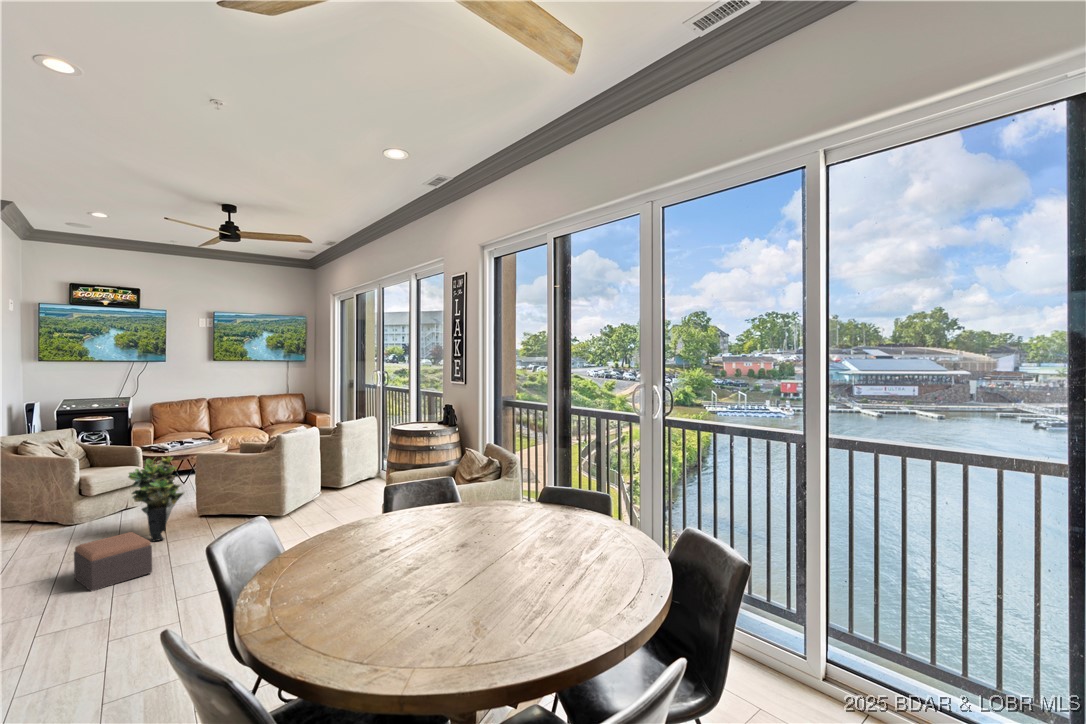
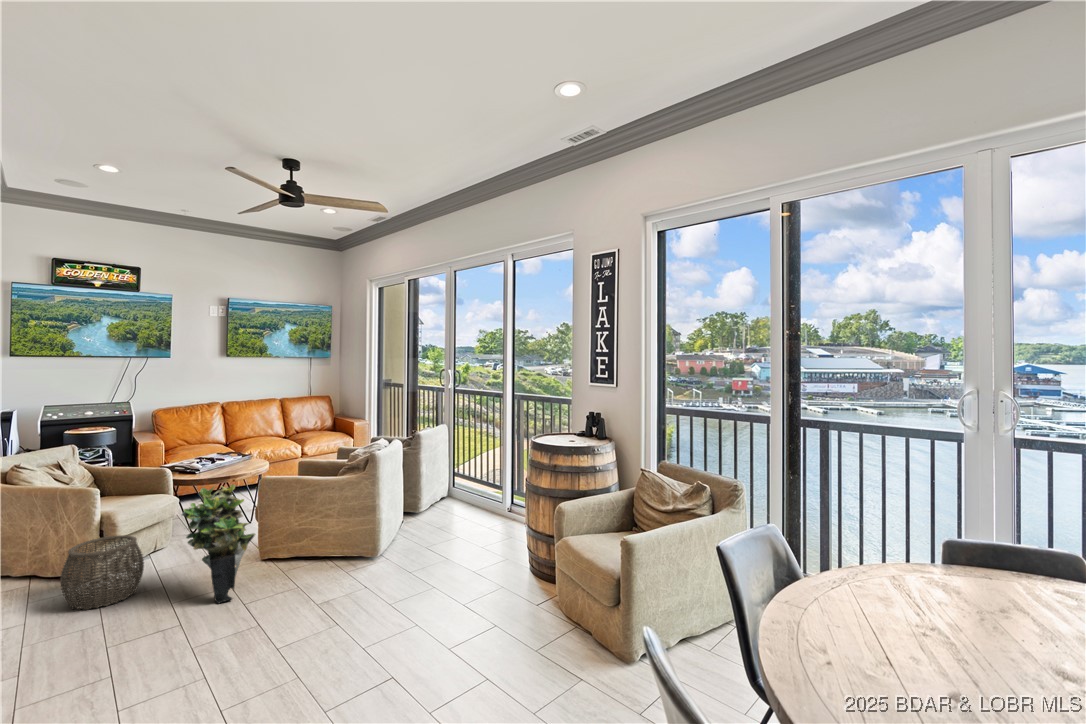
woven basket: none [43,493,106,543] -> present [60,535,144,610]
footstool: present [74,532,152,591] -> none [137,598,248,697]

